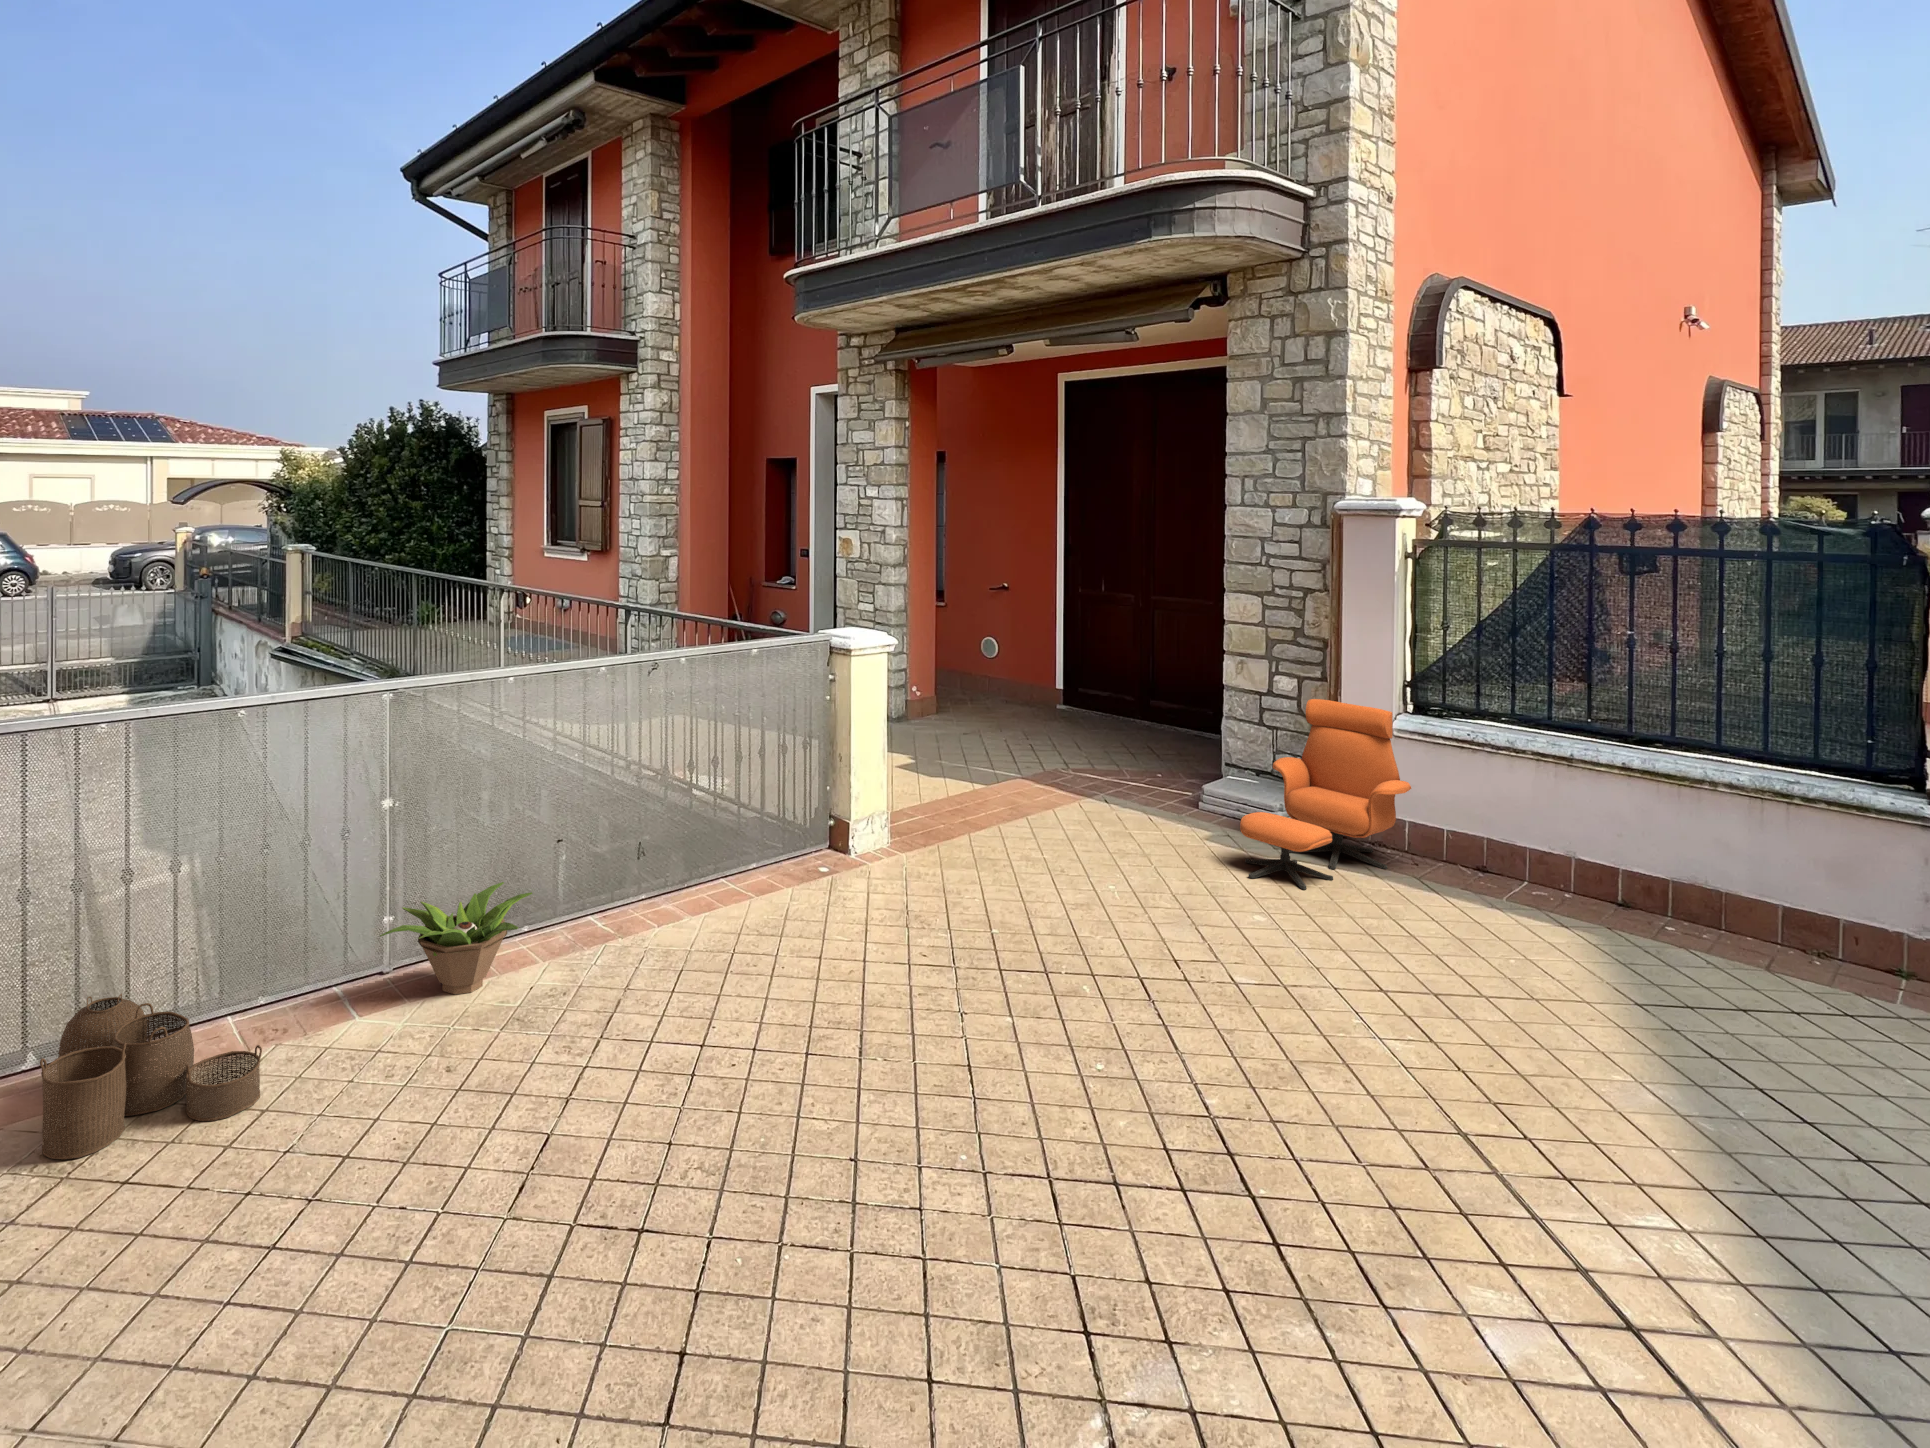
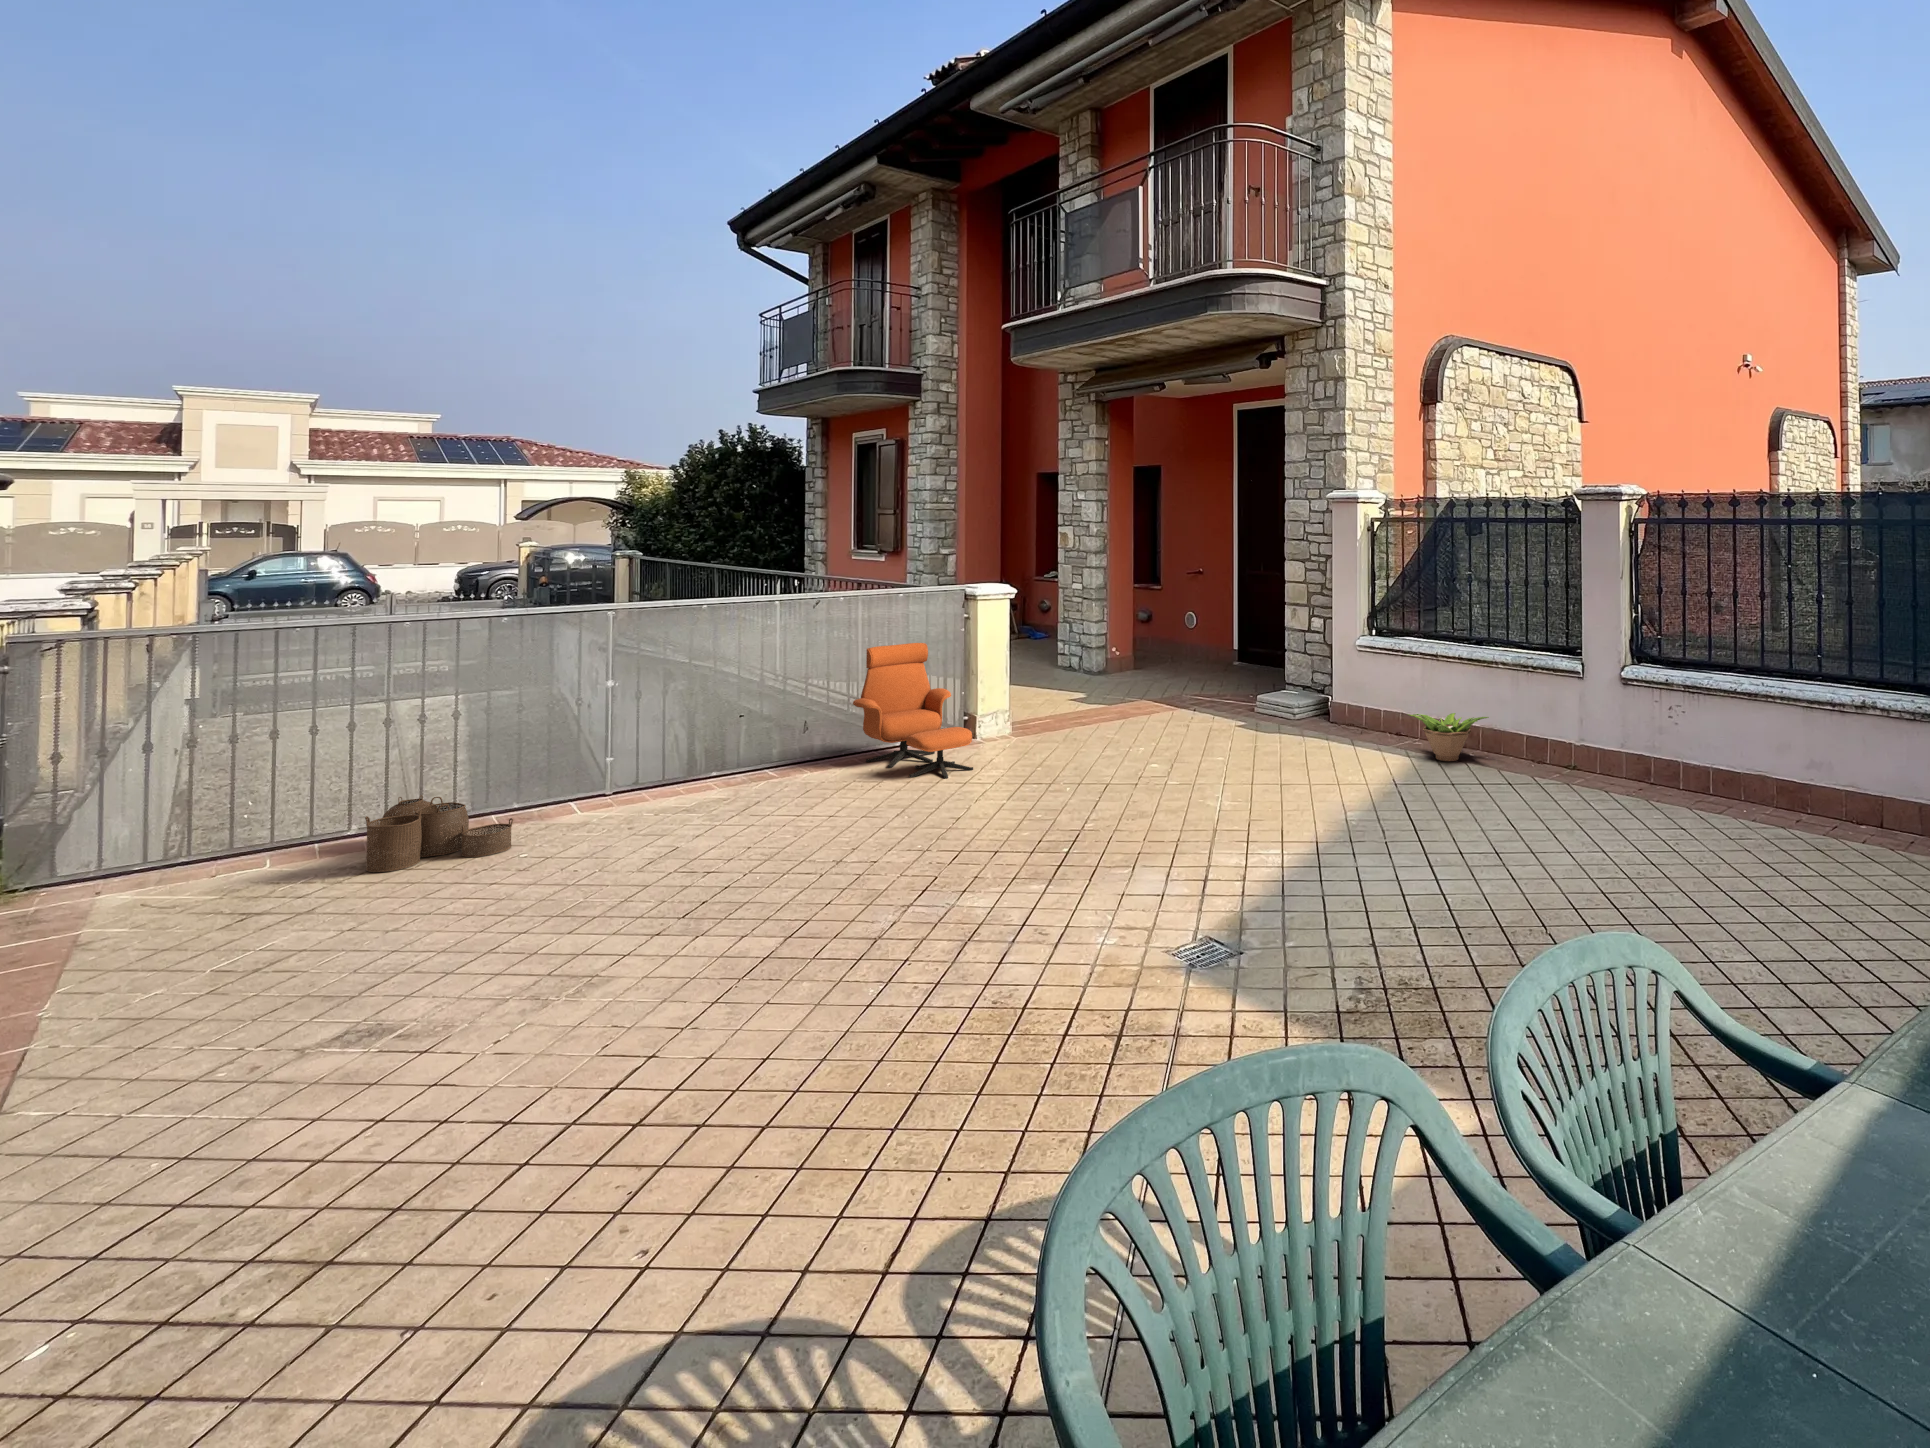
lounge chair: present [1240,699,1411,890] -> present [853,643,973,778]
decorative plant: present [380,882,532,994] -> present [1410,713,1489,761]

